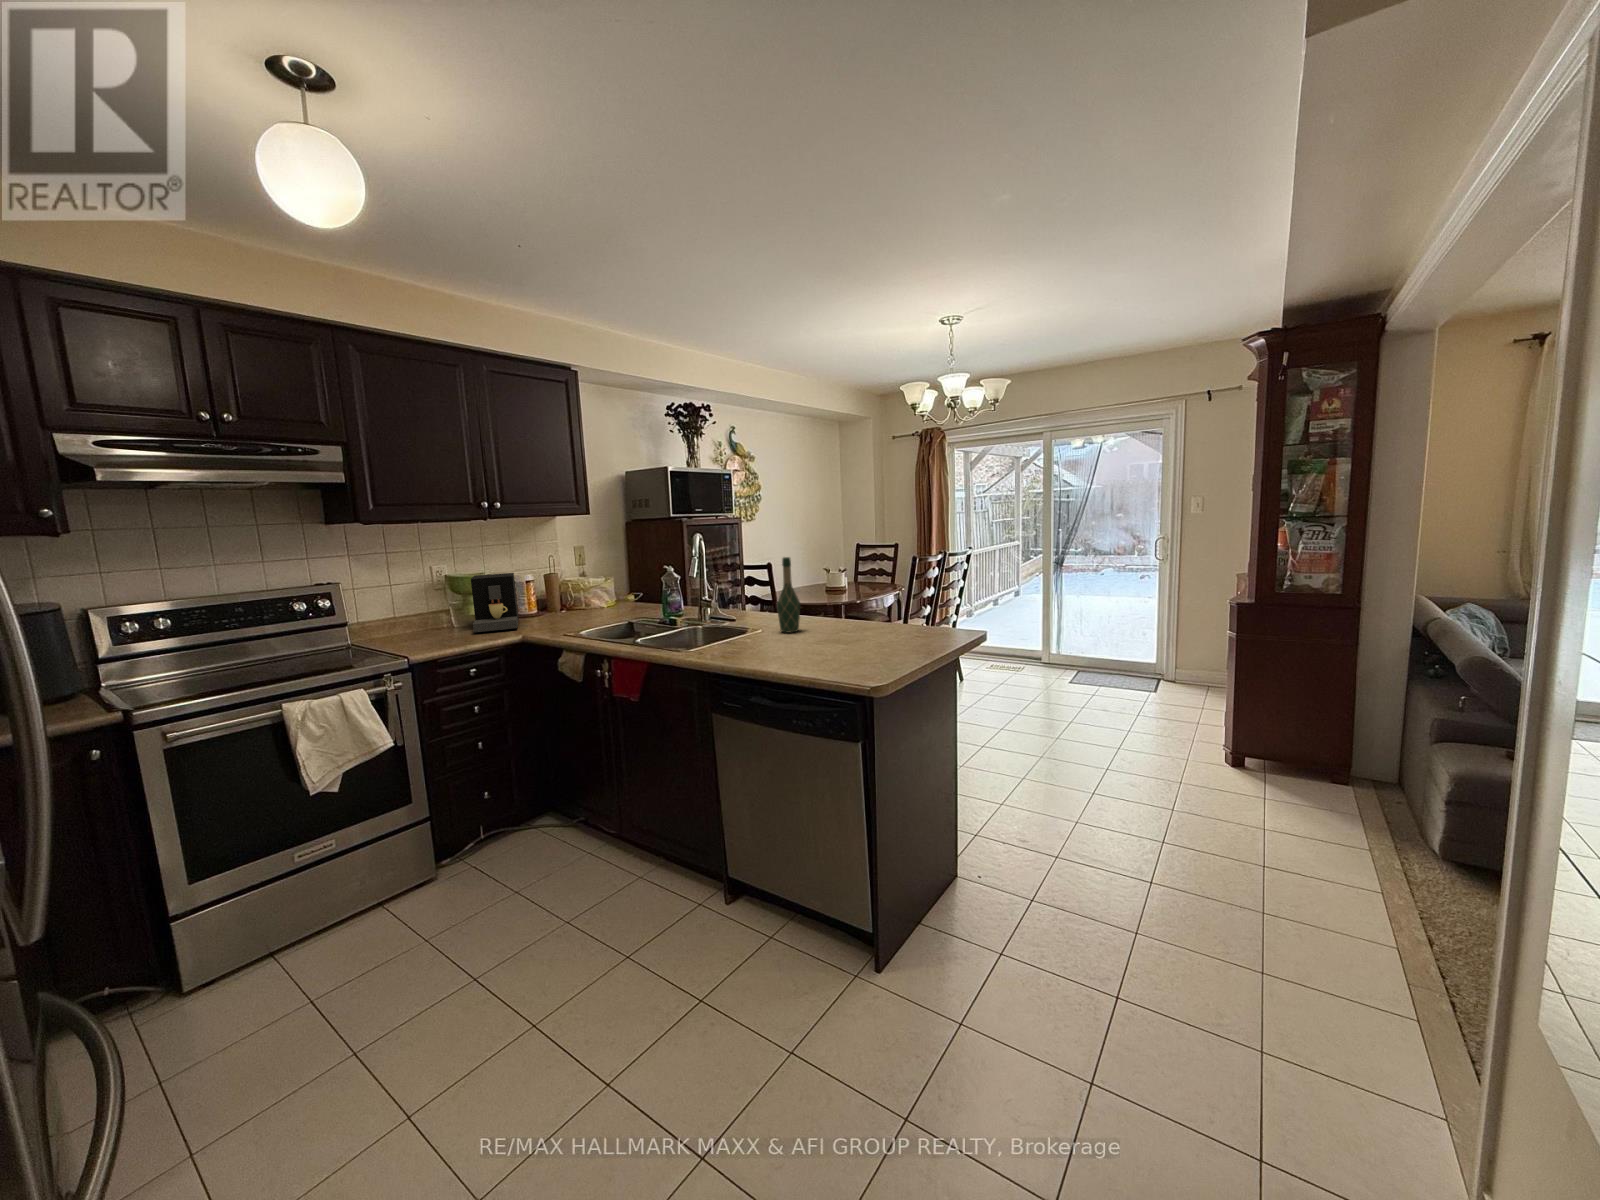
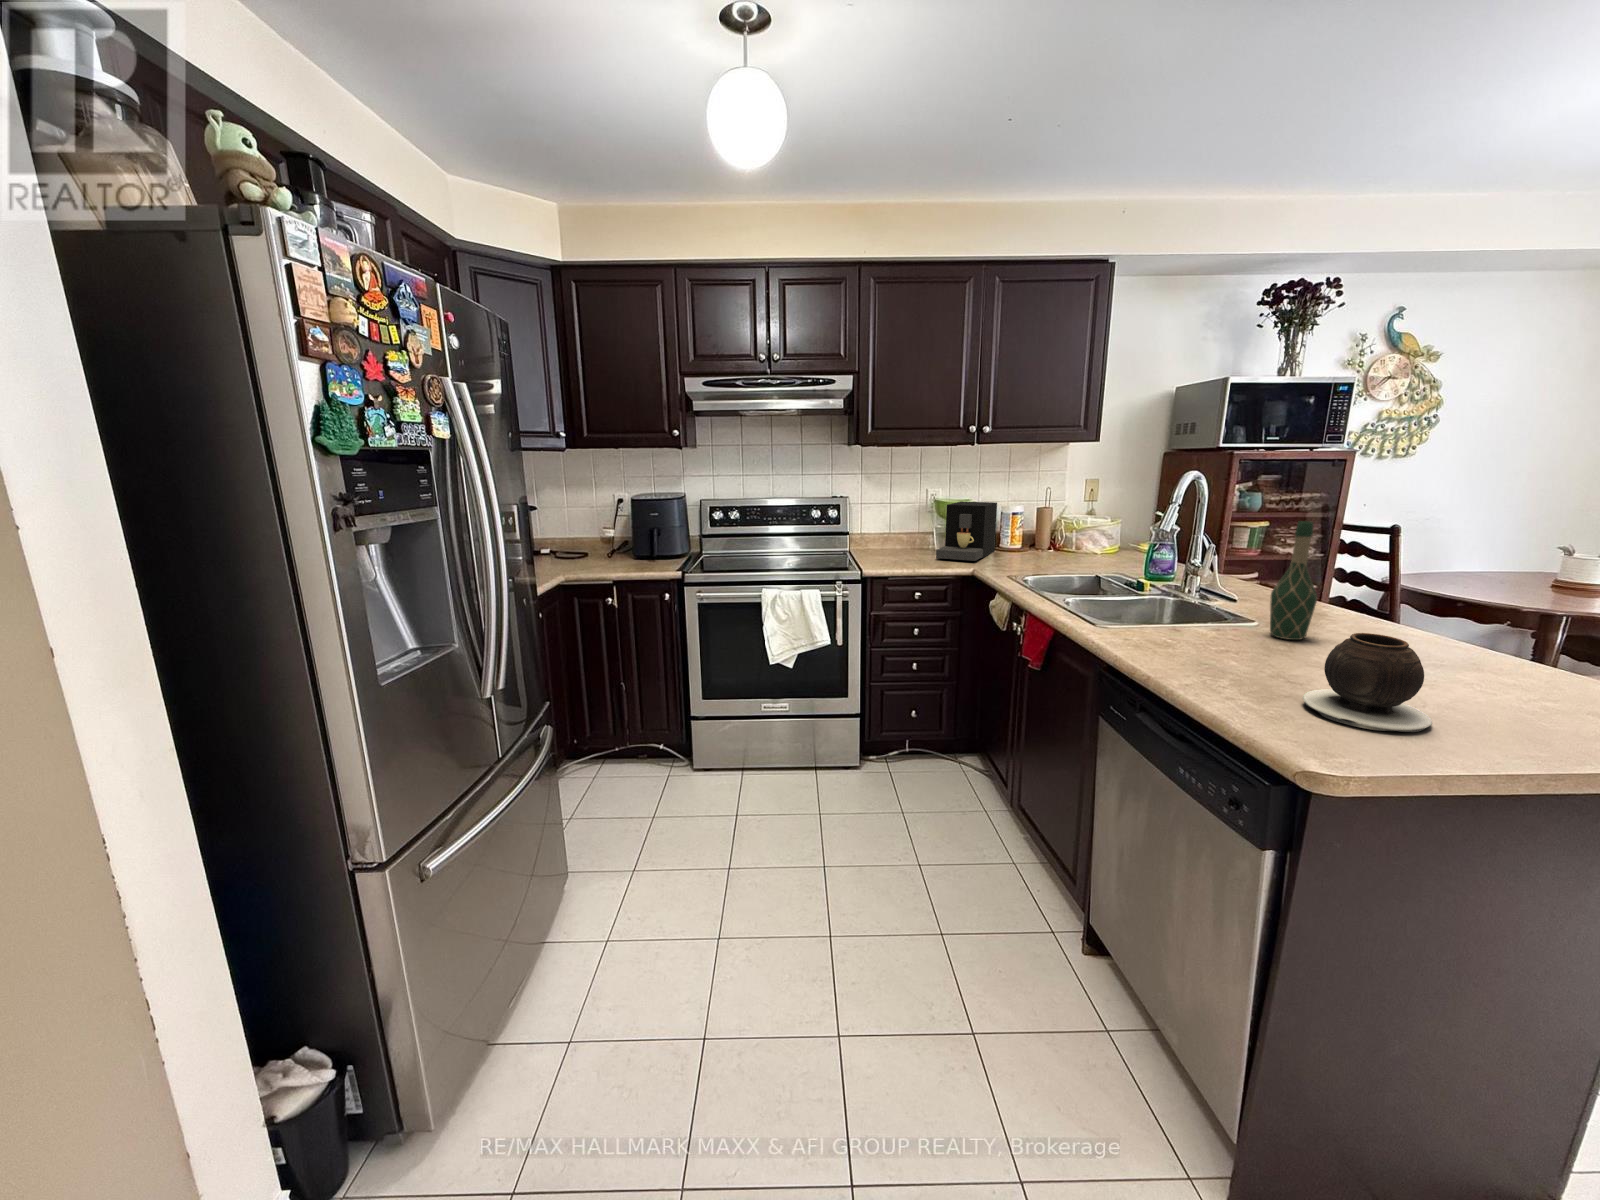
vase: none [842,610,897,661] -> present [1302,633,1432,732]

